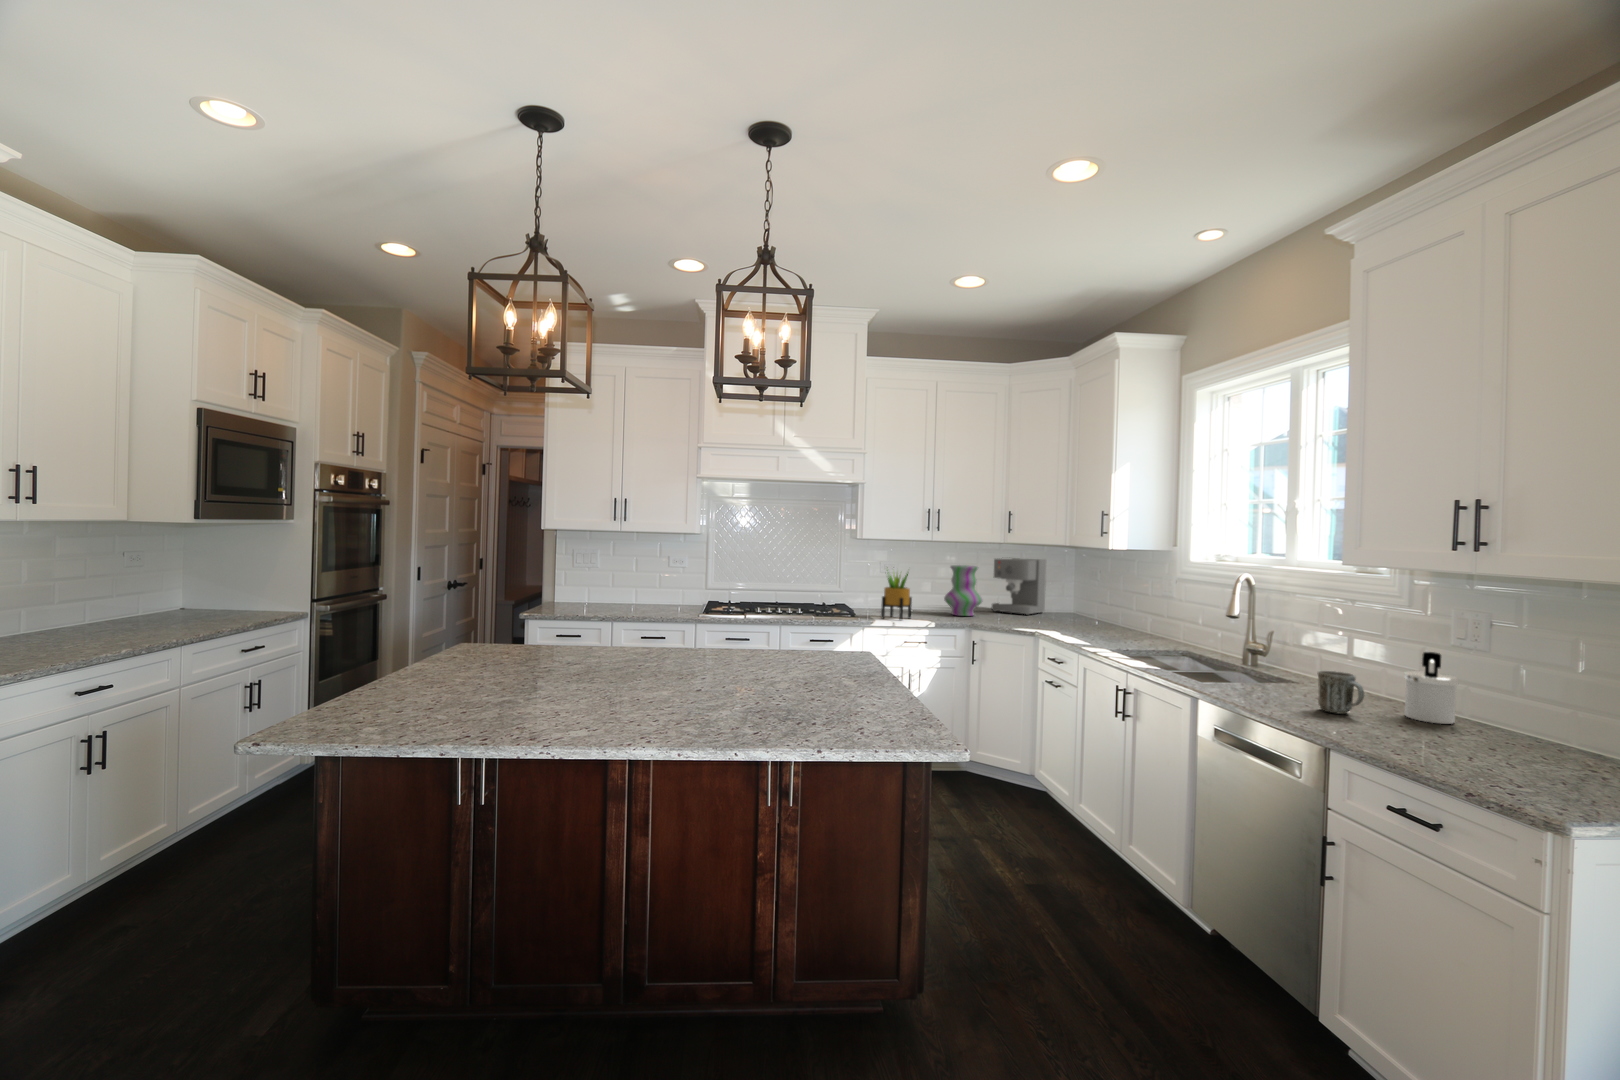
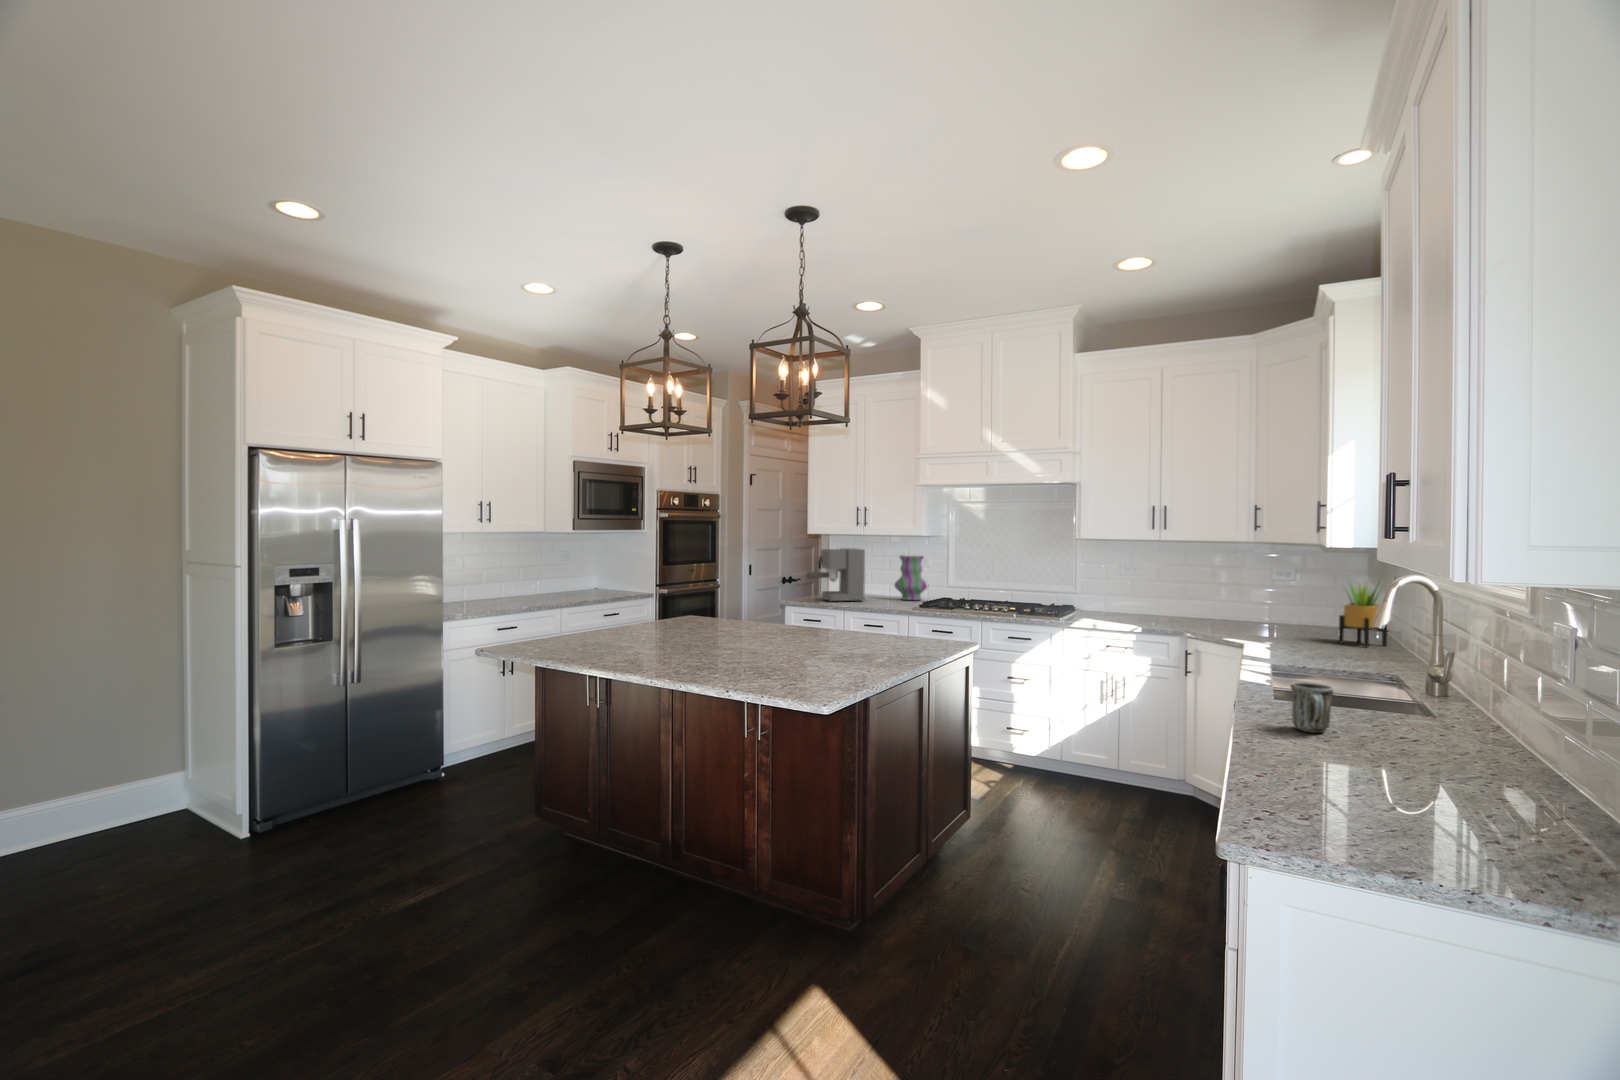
coffee maker: present [992,558,1046,615] -> present [806,548,865,602]
vase: present [944,565,982,616] -> present [894,555,927,600]
potted plant: present [881,574,912,620] -> present [1339,581,1387,647]
soap dispenser: present [1404,652,1459,724] -> none [1382,667,1462,758]

